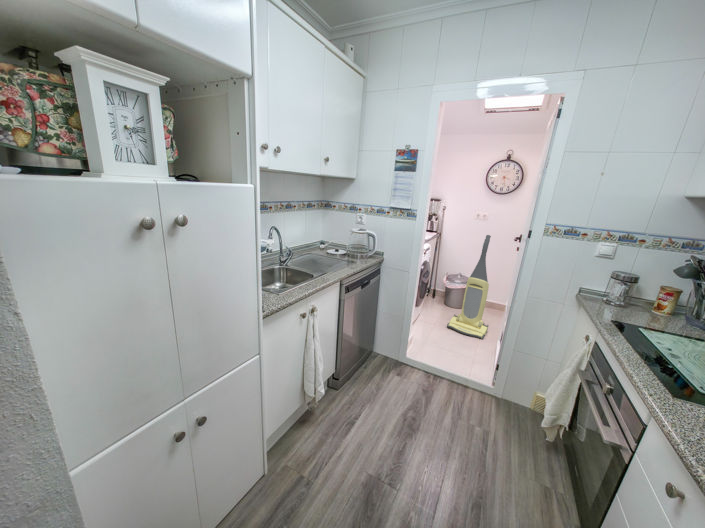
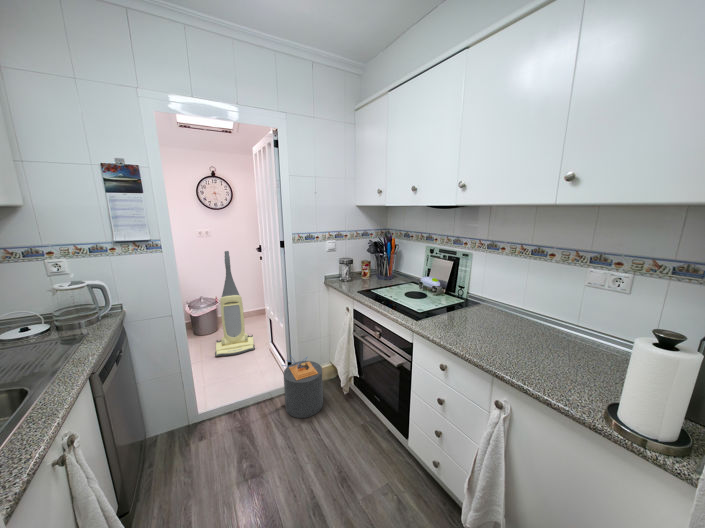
trash can: none [472,354,528,433] -> present [283,357,323,418]

